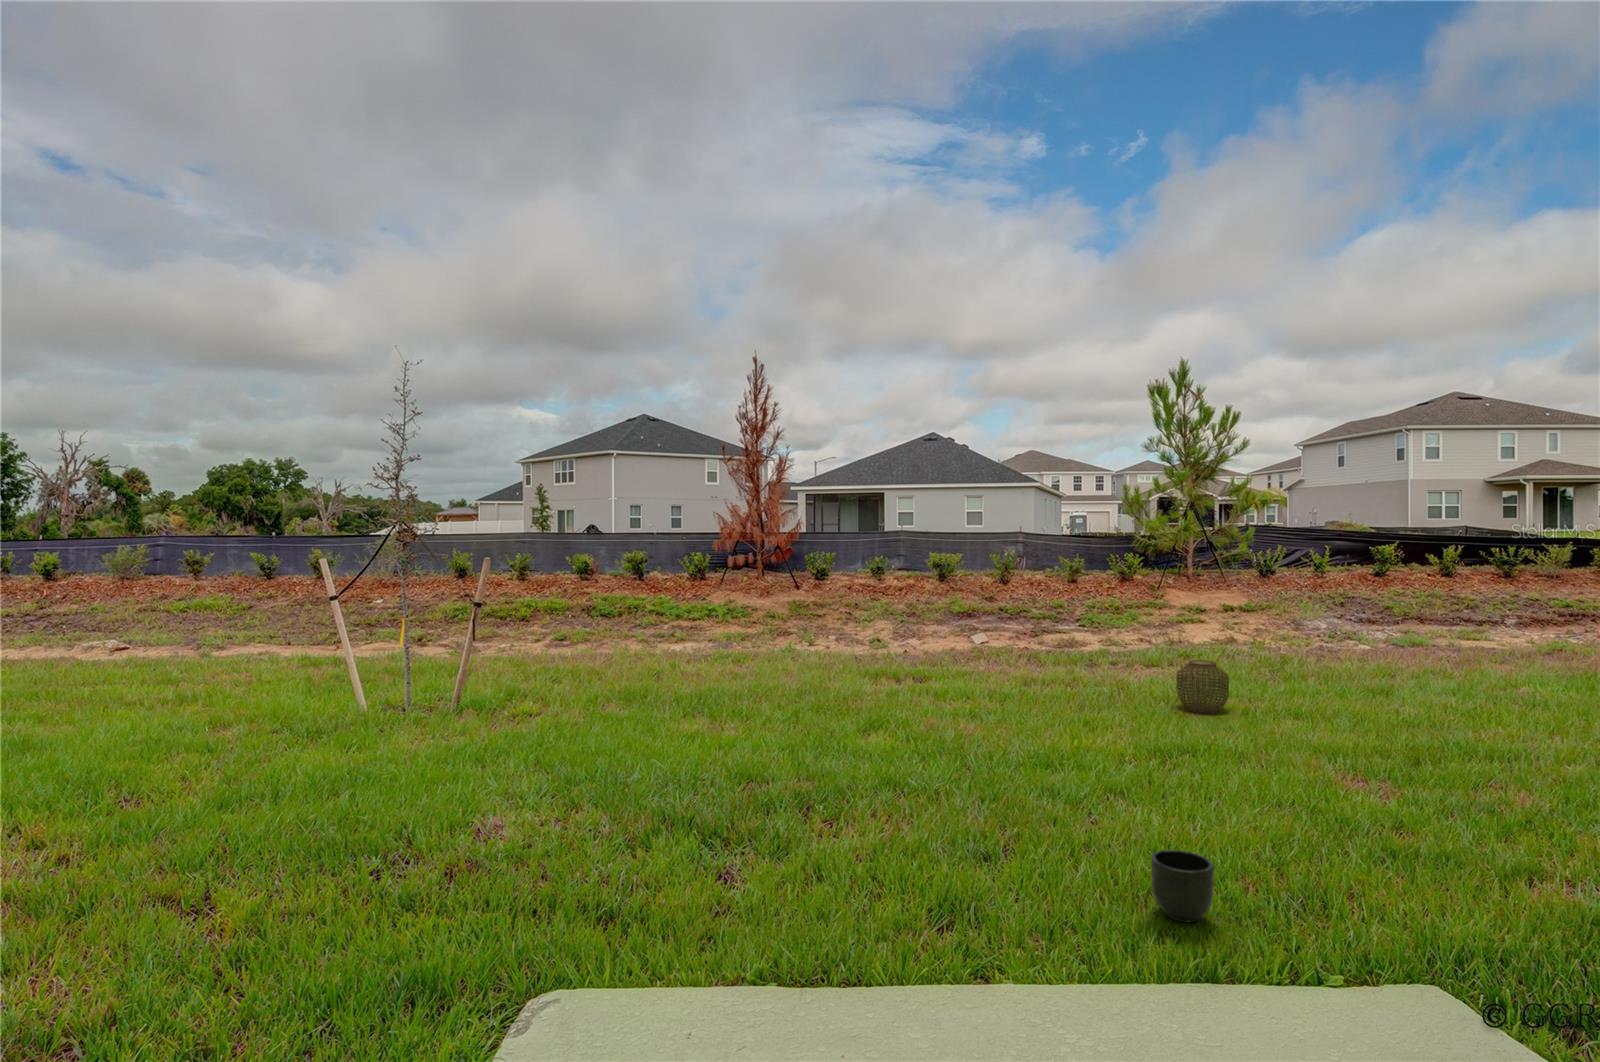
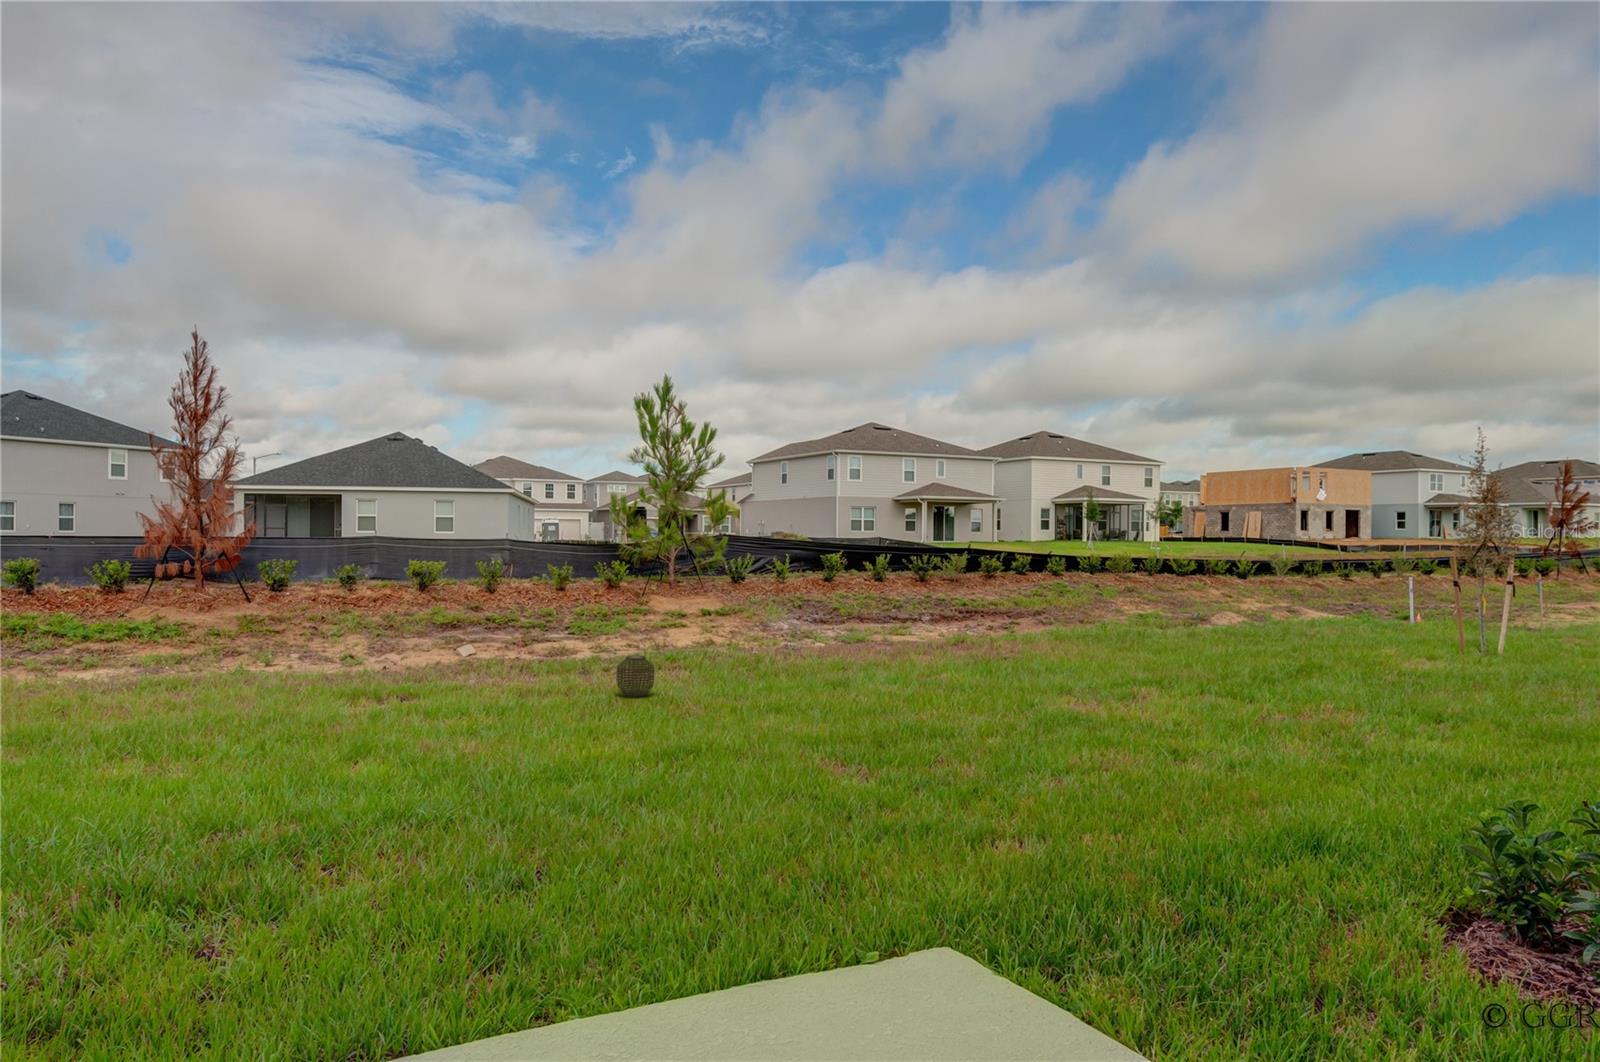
planter: present [1151,850,1214,923] -> none [547,774,584,817]

